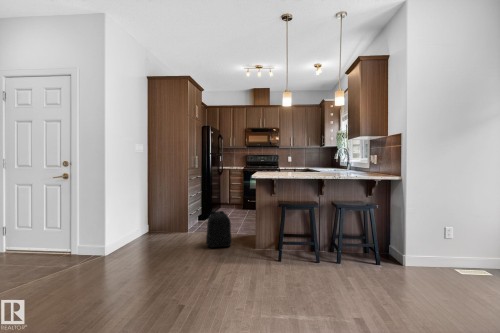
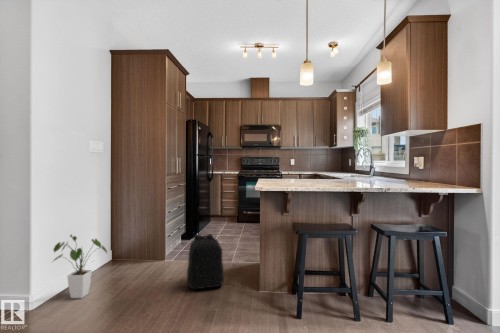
house plant: none [117,210,153,252] -> present [54,235,107,298]

